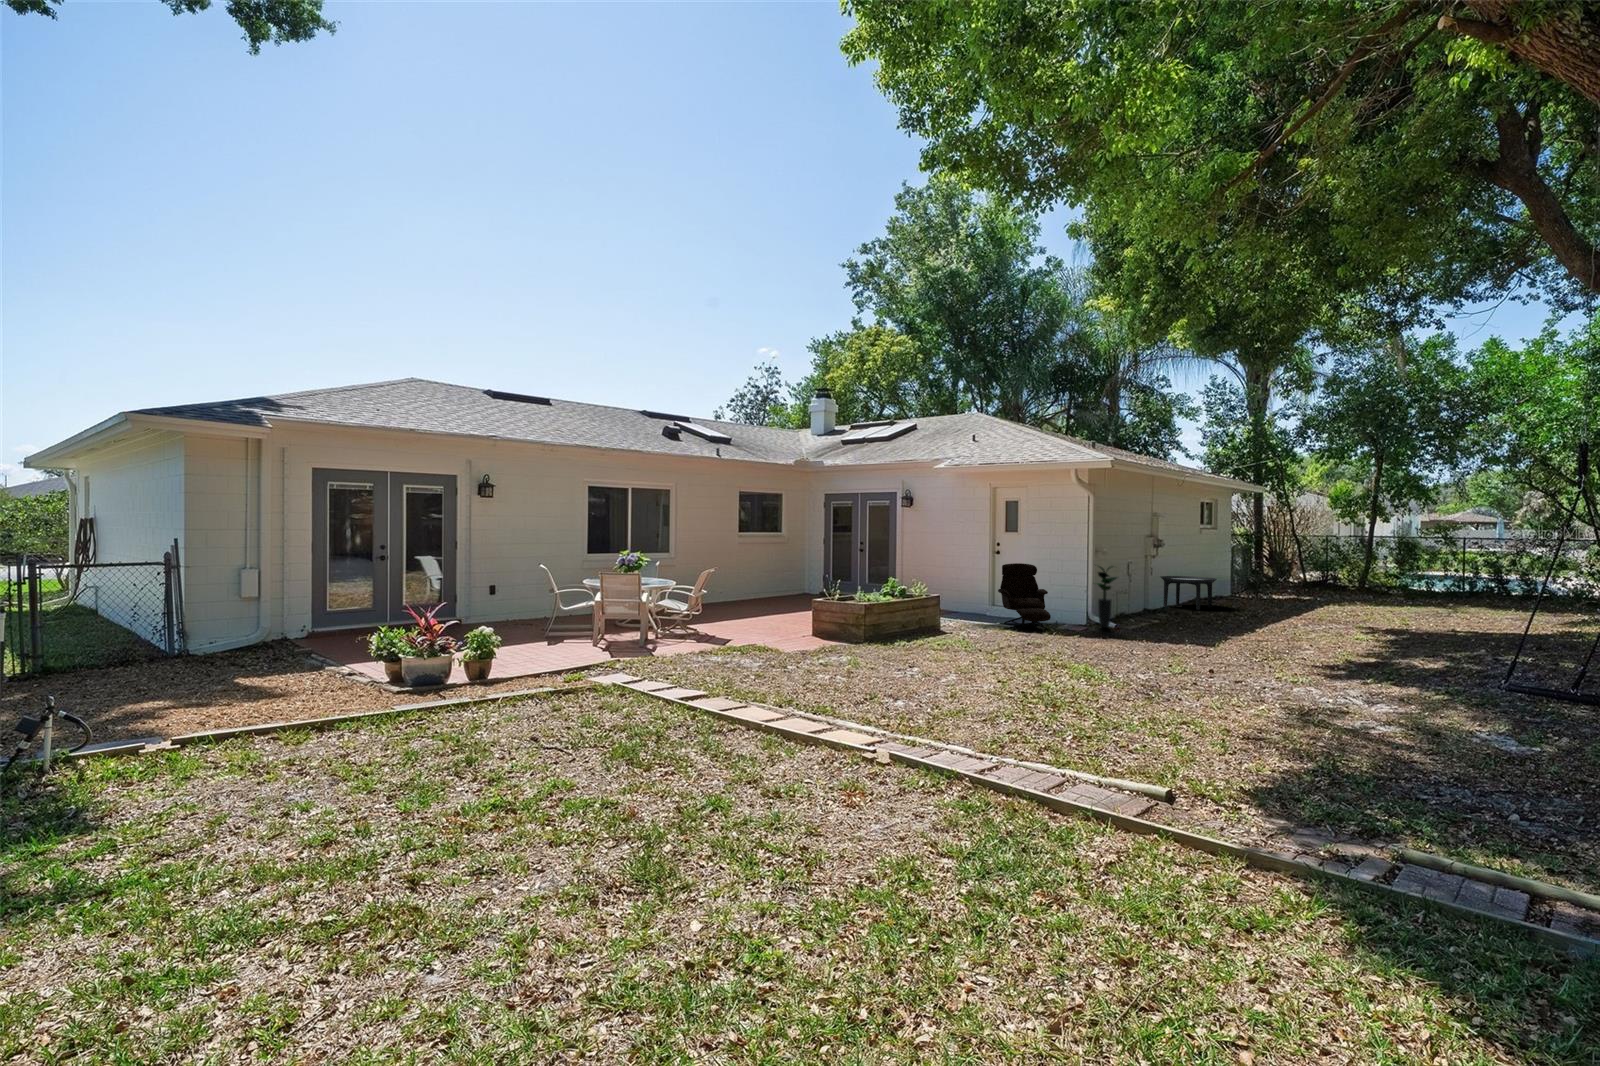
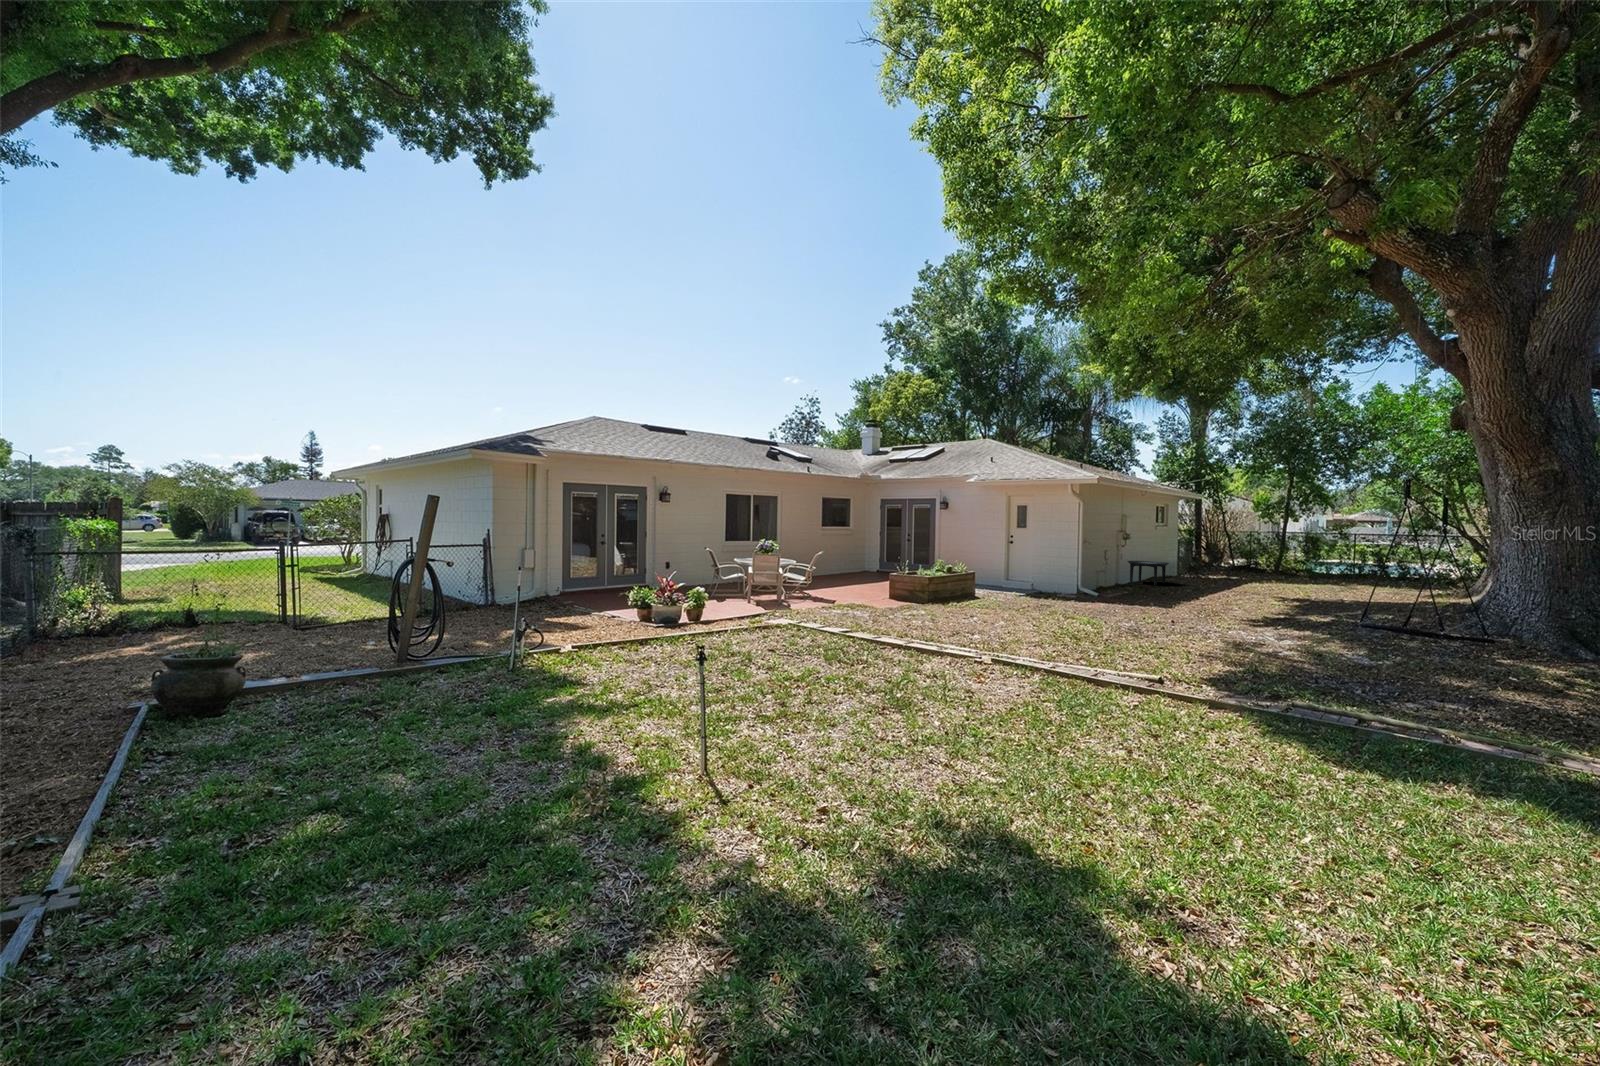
lounge chair: present [998,563,1051,630] -> none [1014,550,1053,597]
potted plant: present [1097,566,1117,628] -> none [1081,551,1102,596]

